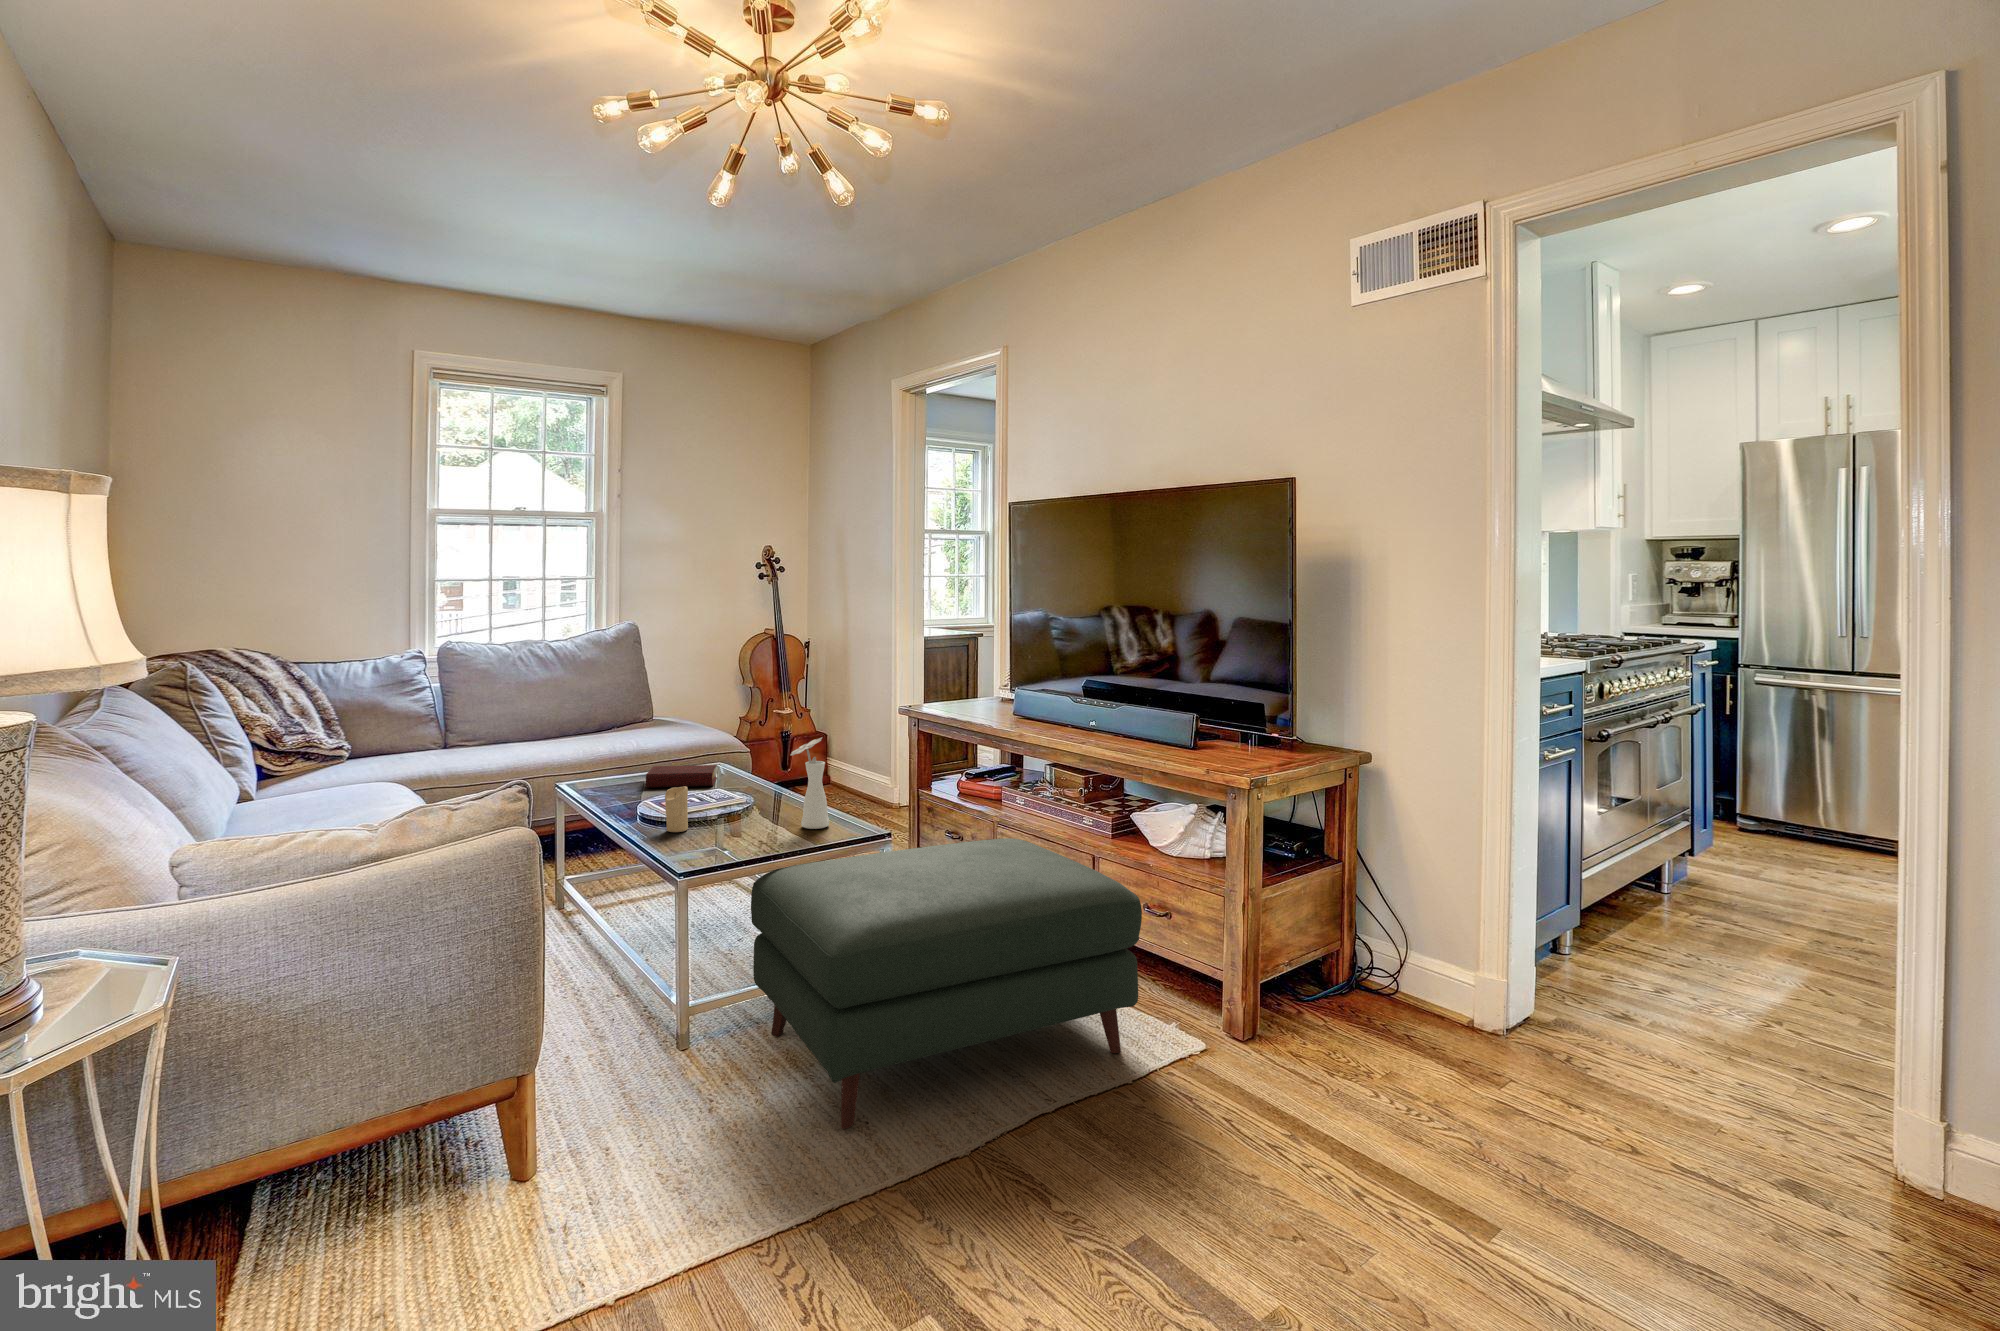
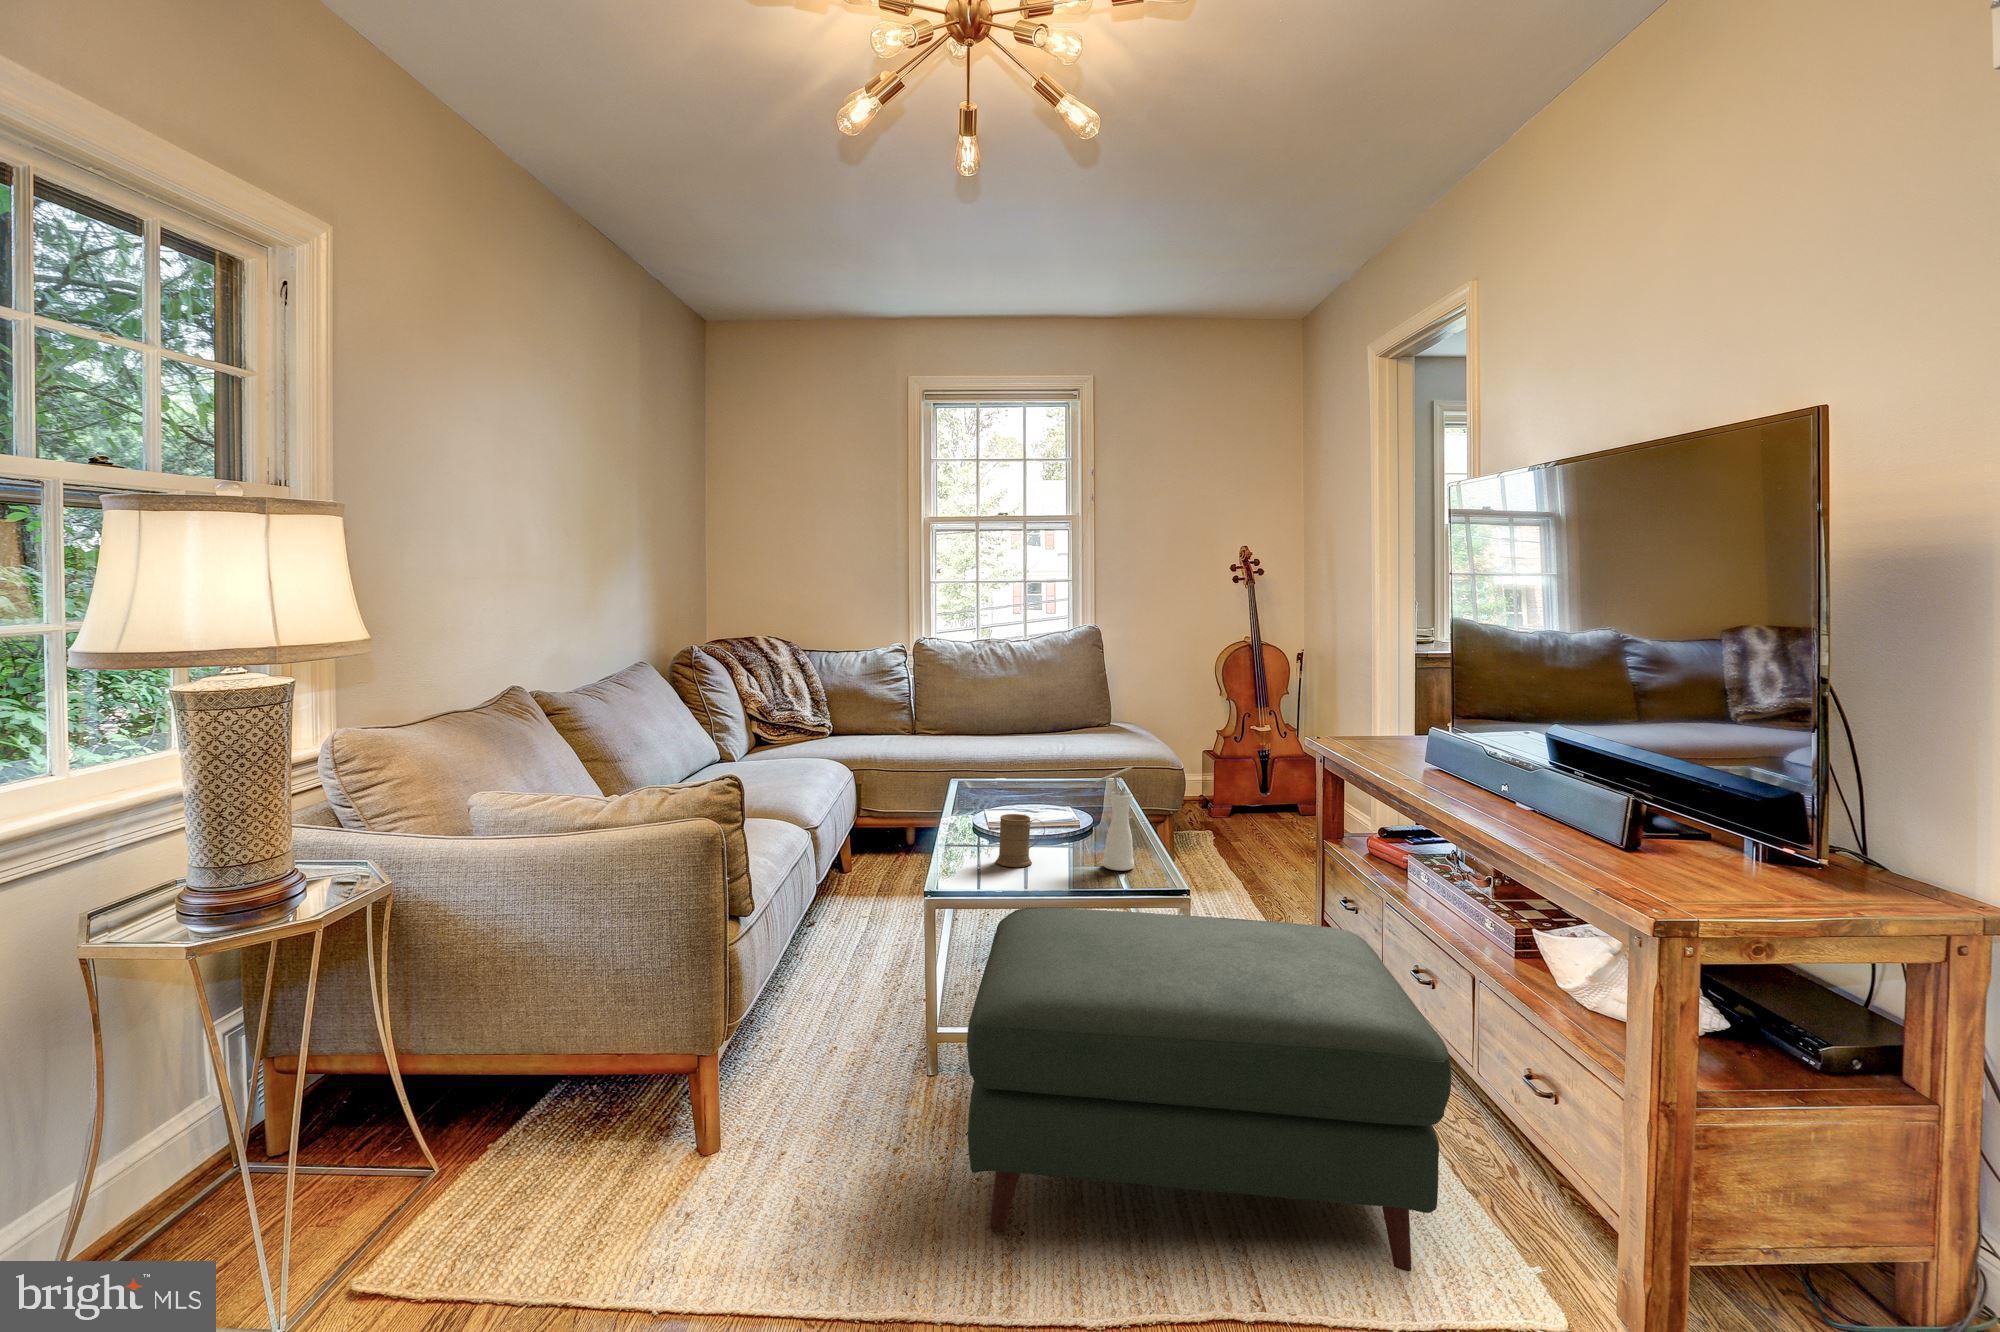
book: present [646,765,717,788] -> none [1012,775,1093,804]
candle: present [665,786,688,832] -> none [972,800,996,847]
mug: none [707,794,750,842] -> present [996,814,1045,867]

